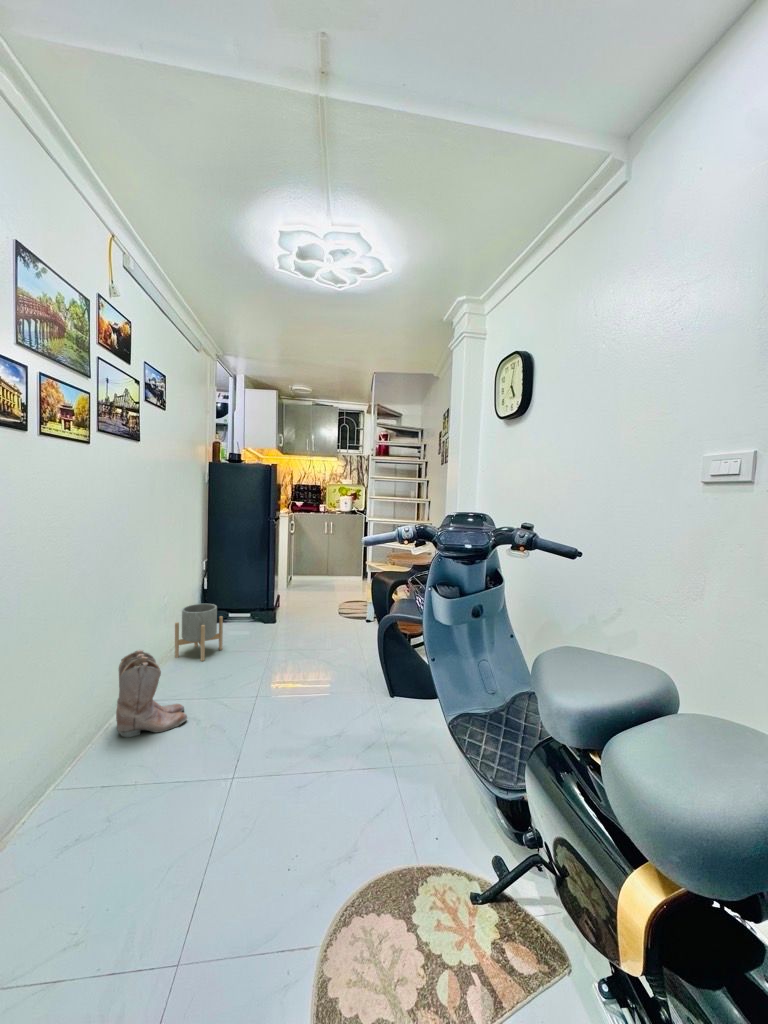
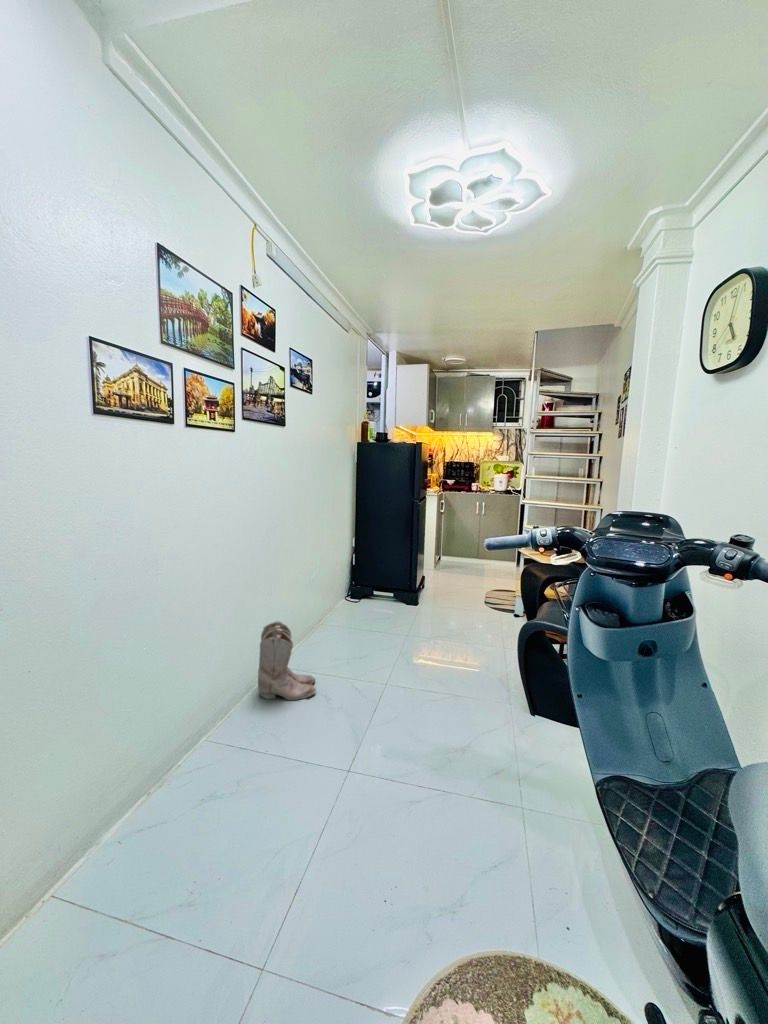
planter: present [175,604,223,661] -> none [320,579,362,634]

